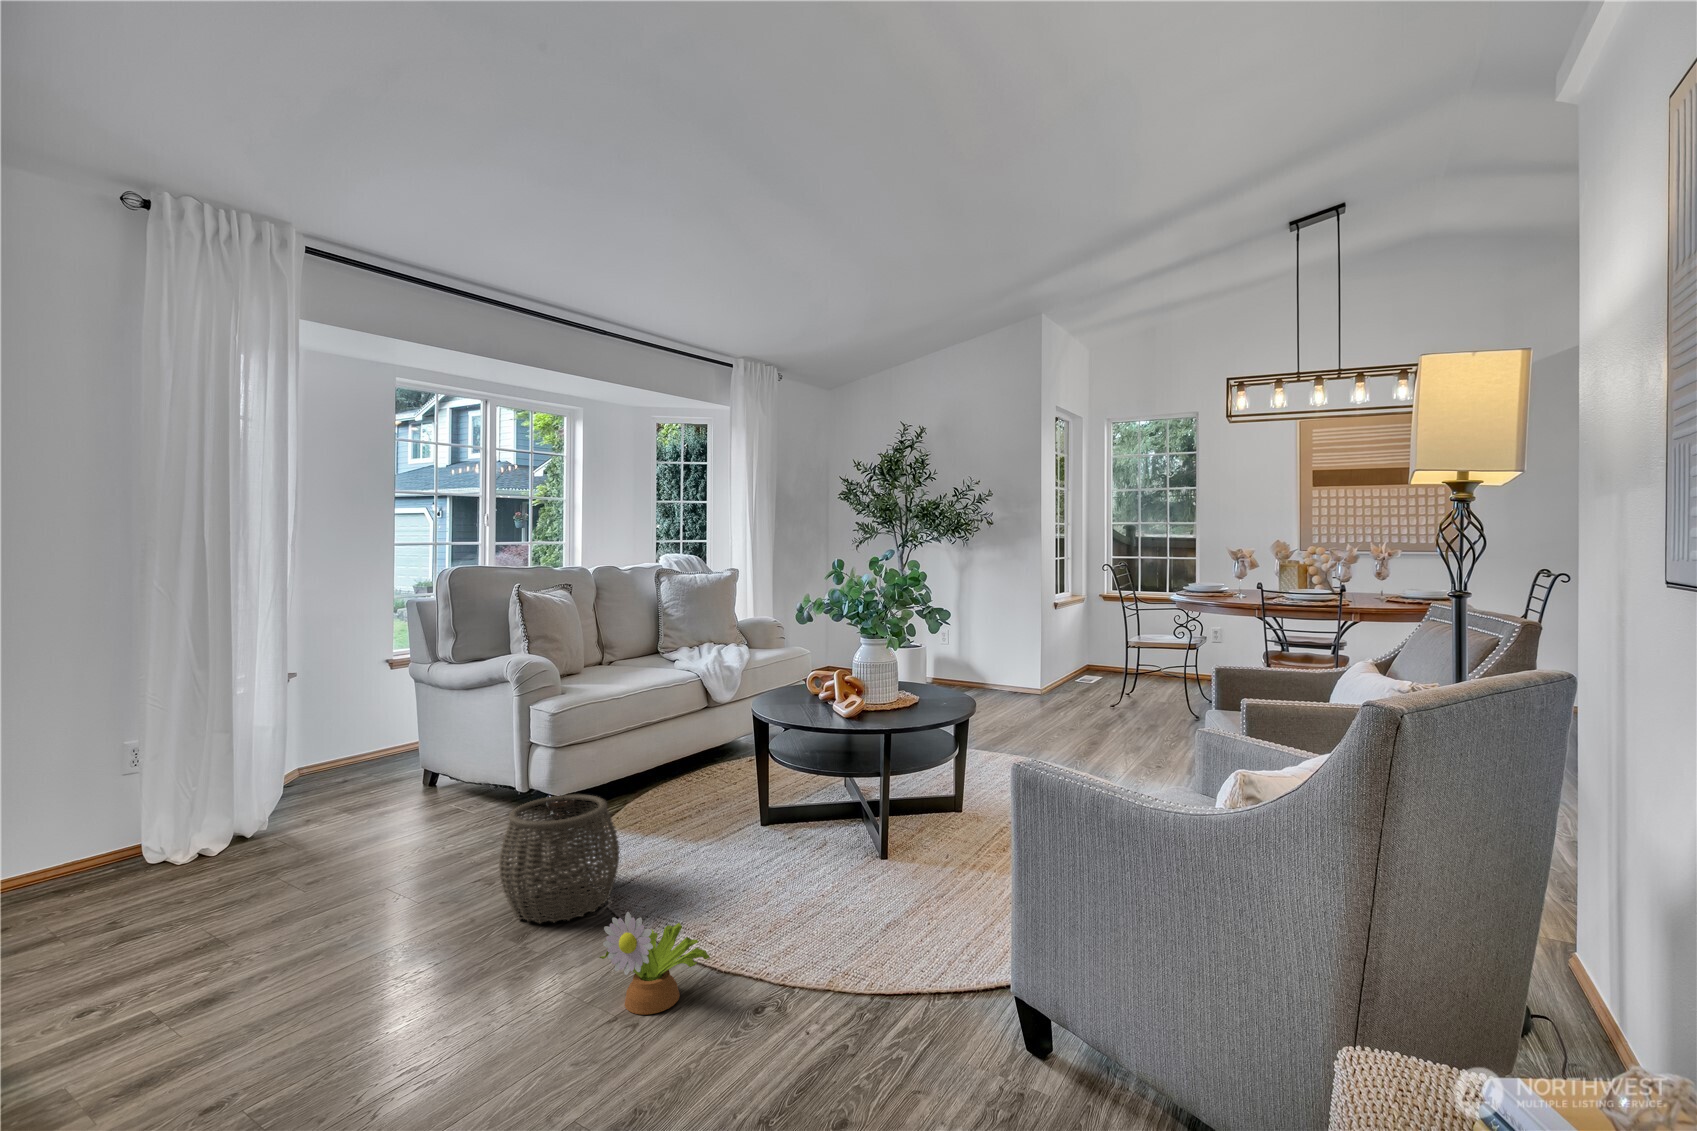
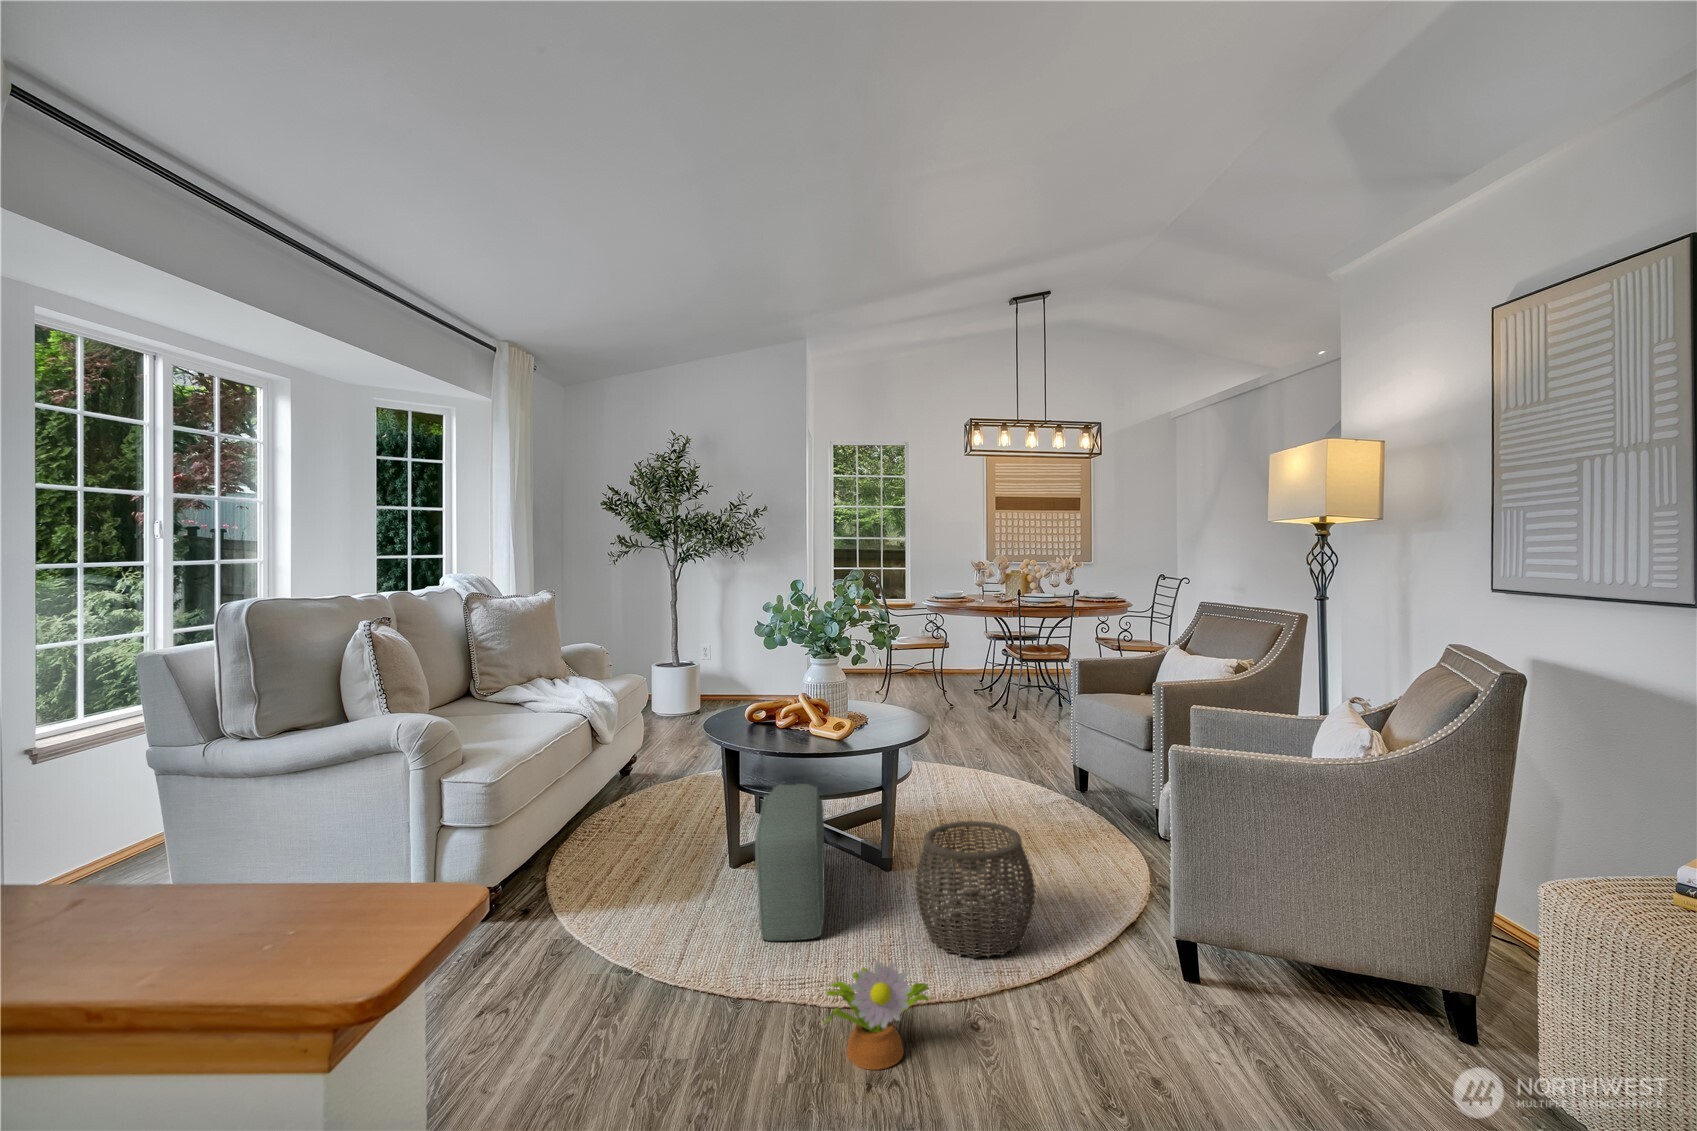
pouf: none [697,750,842,898] -> present [755,784,825,941]
woven basket: present [499,795,620,923] -> present [914,821,1036,958]

